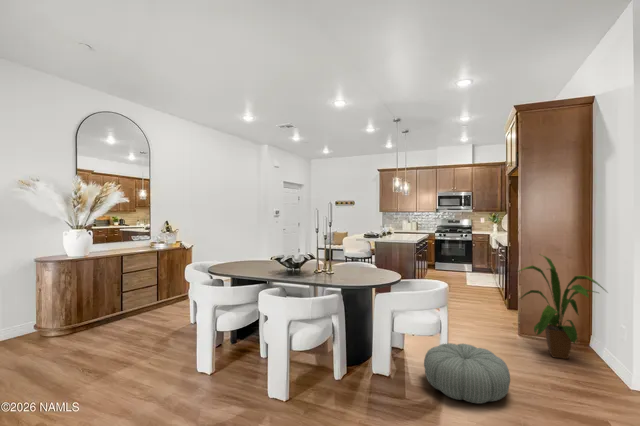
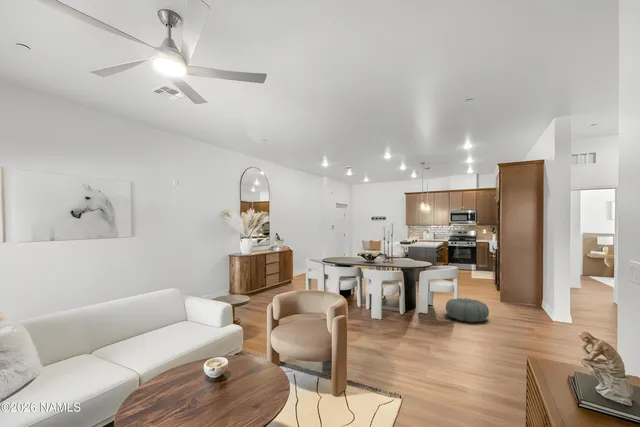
house plant: present [518,256,605,359] -> none [497,254,544,310]

